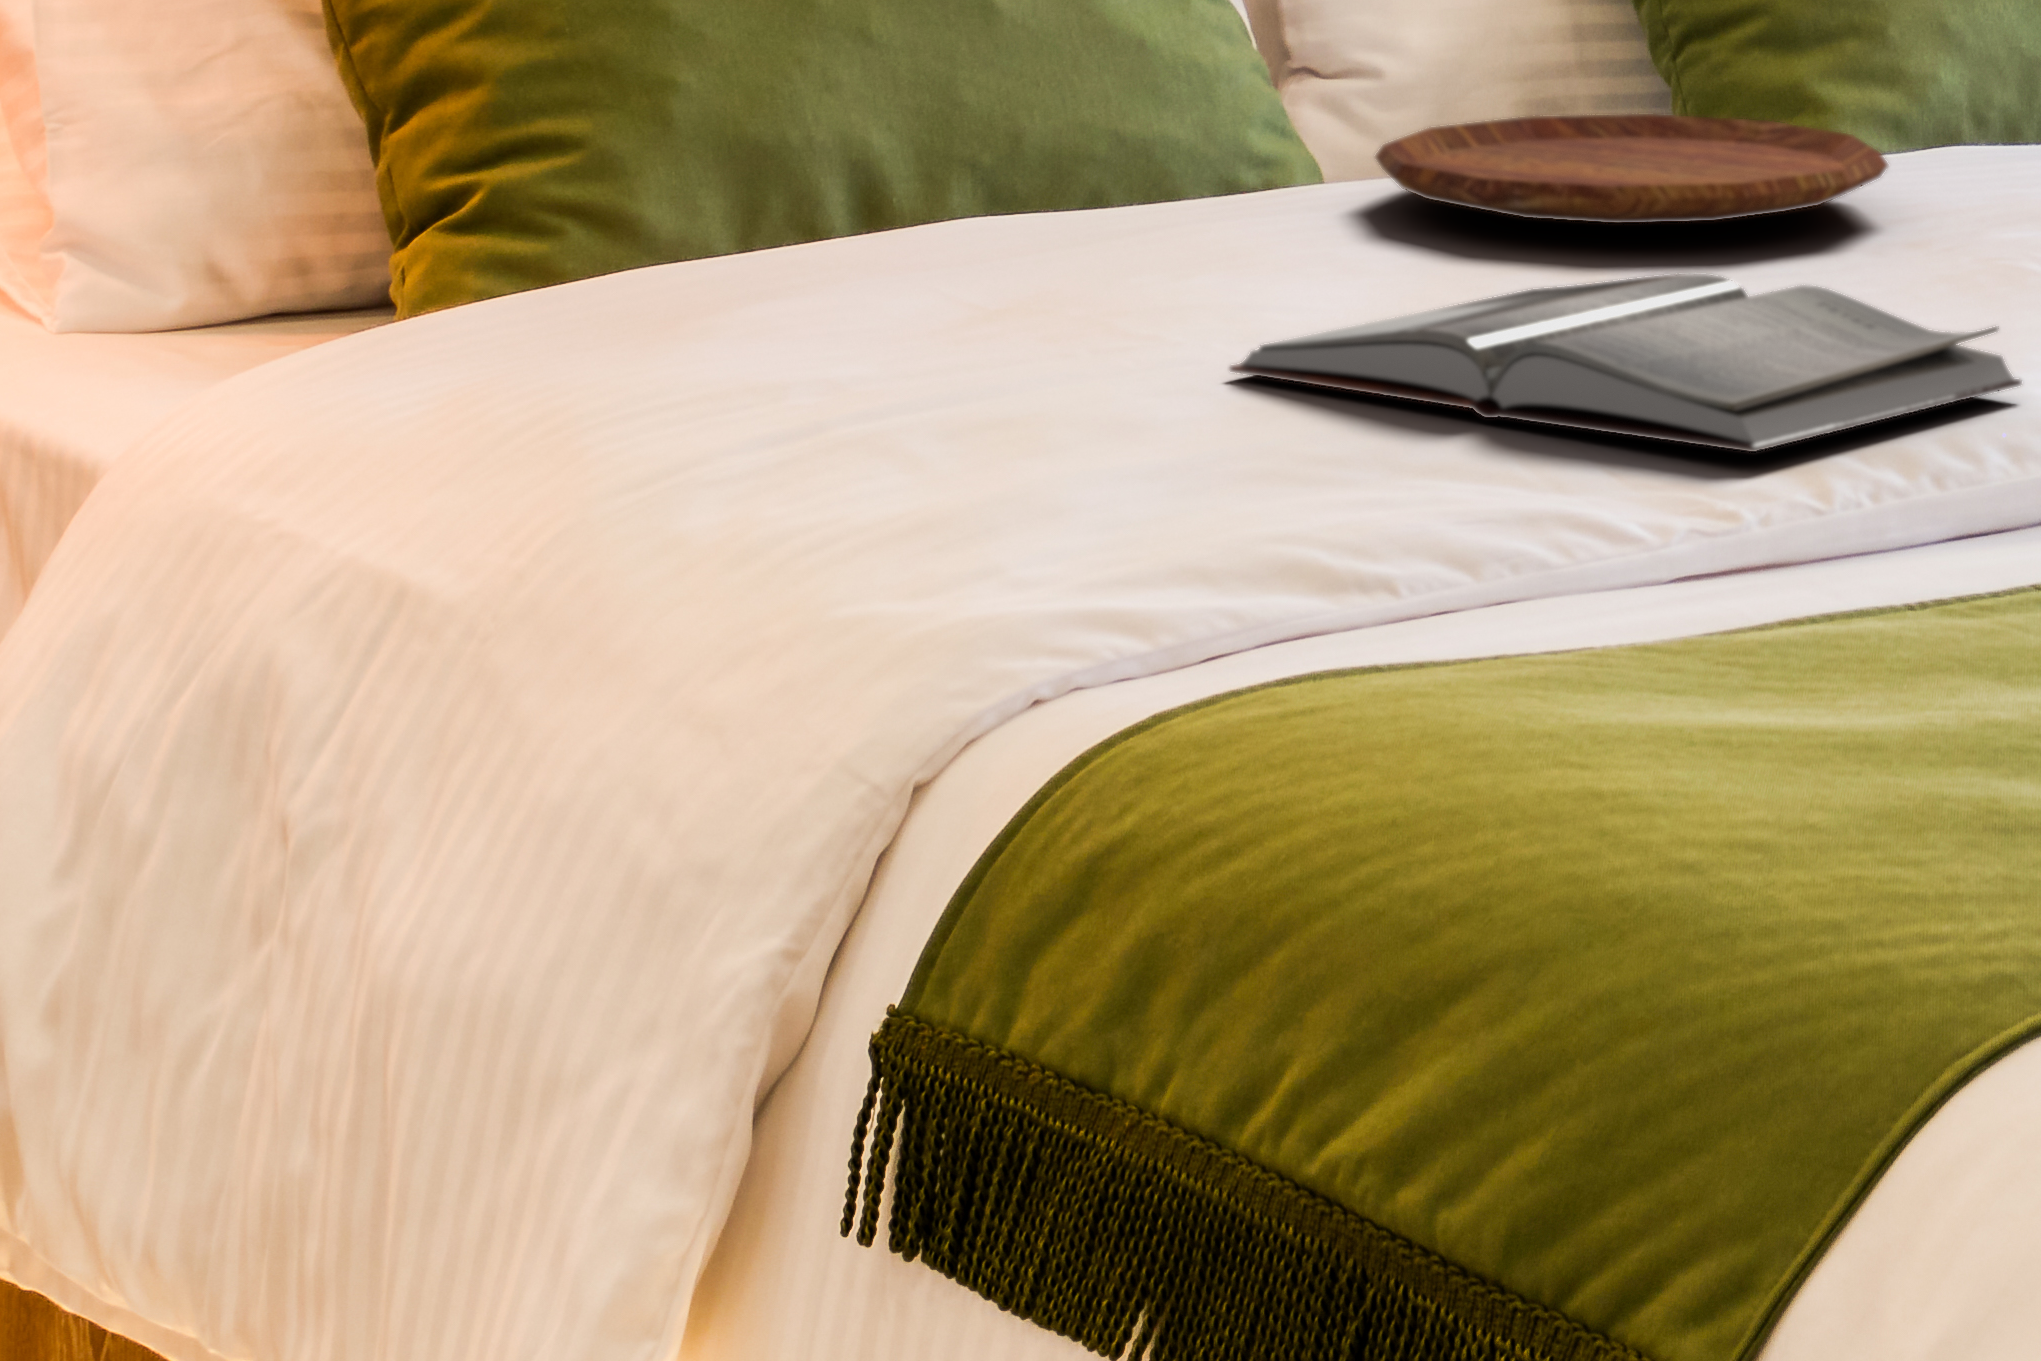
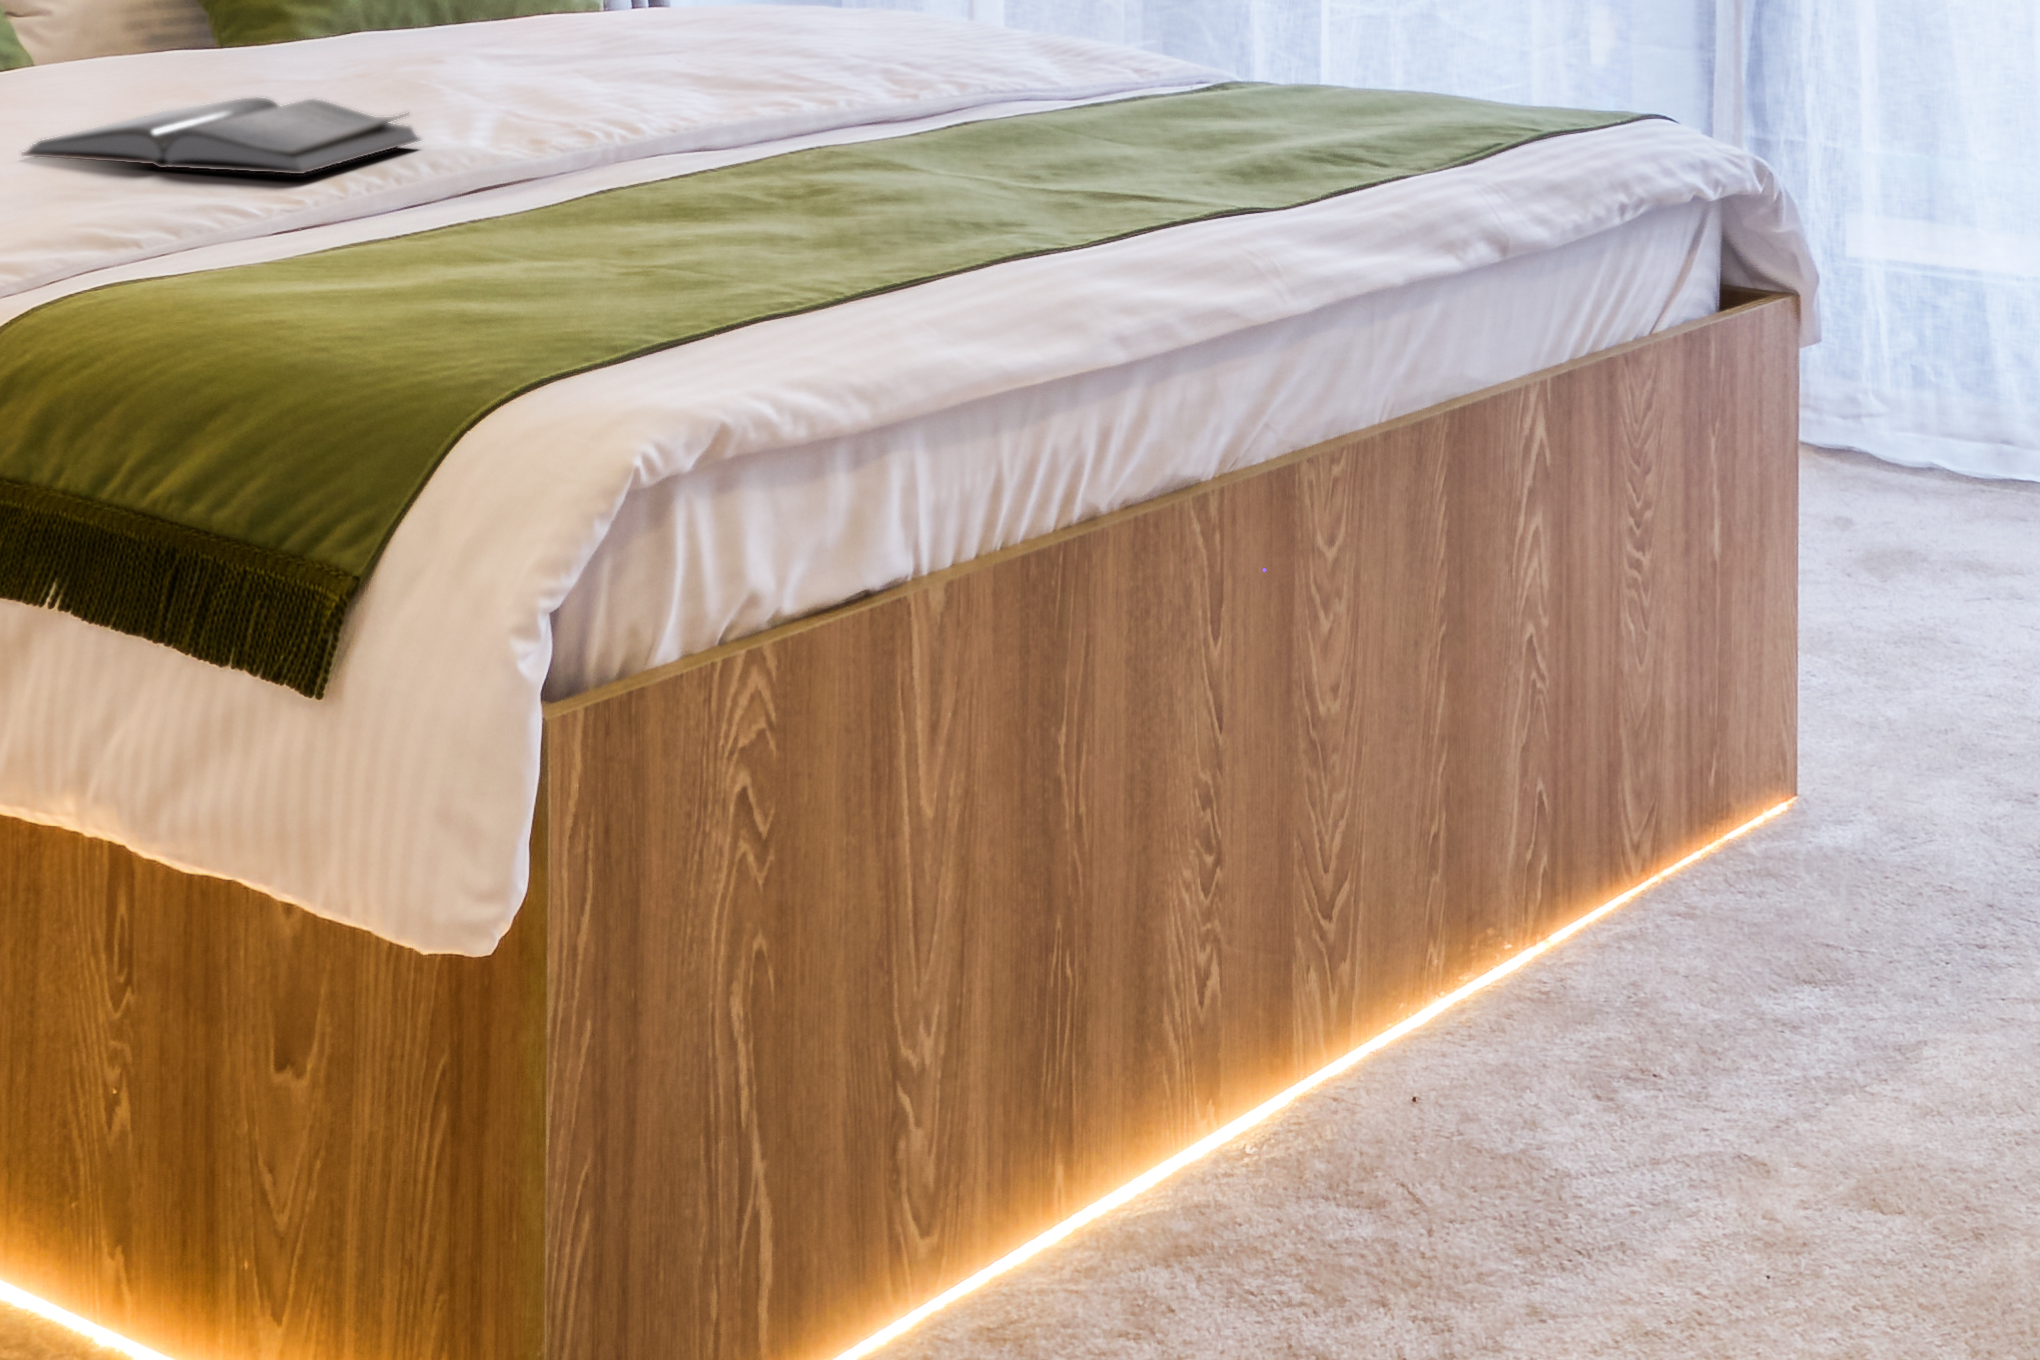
tray: present [1376,114,1888,223] -> none [59,30,327,82]

